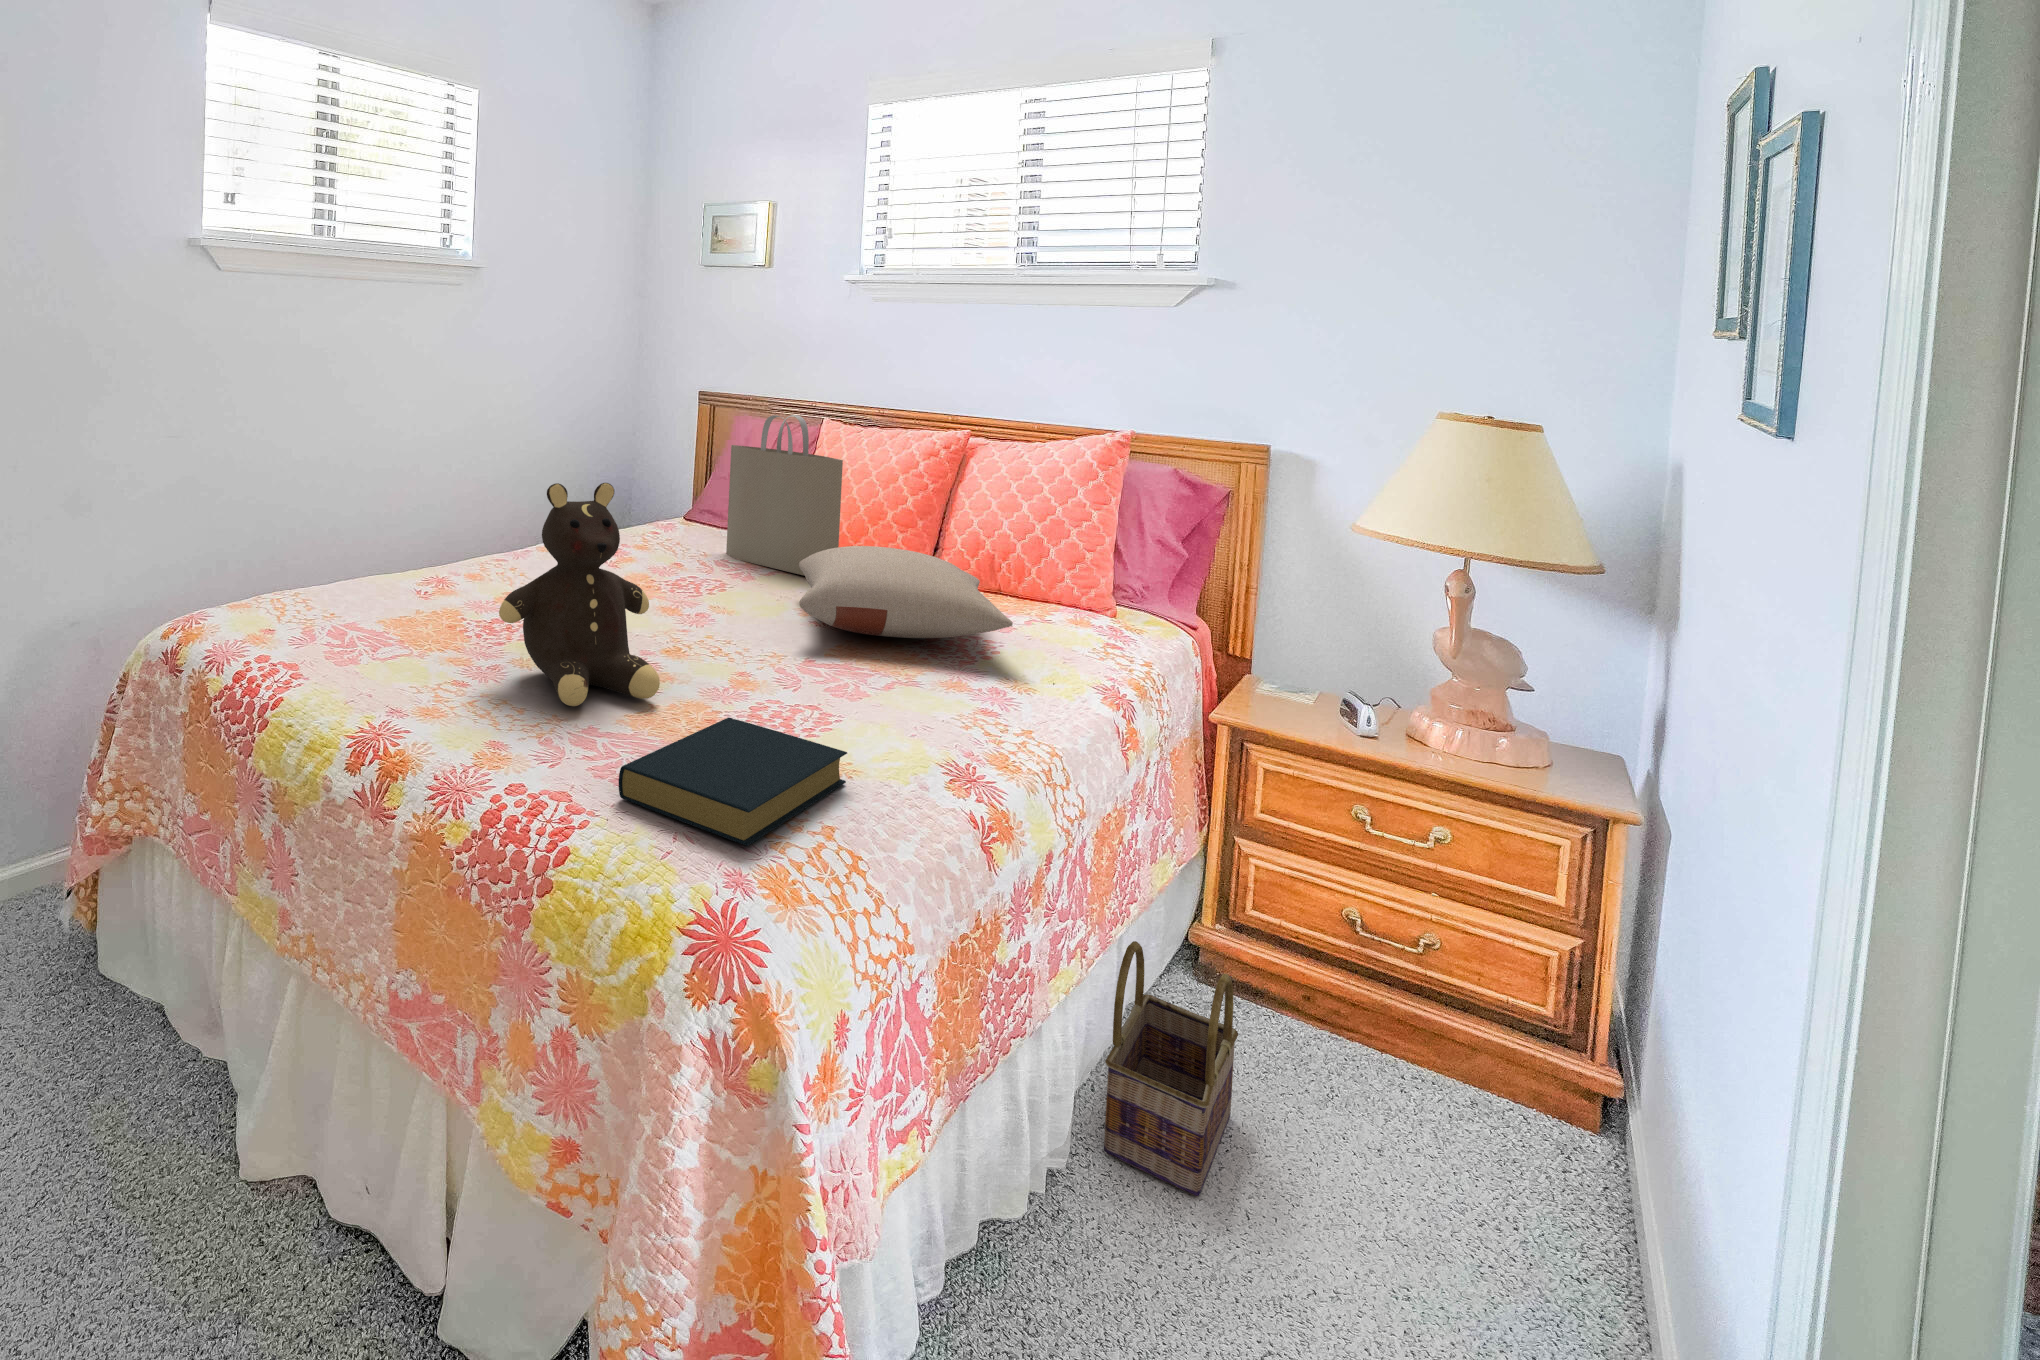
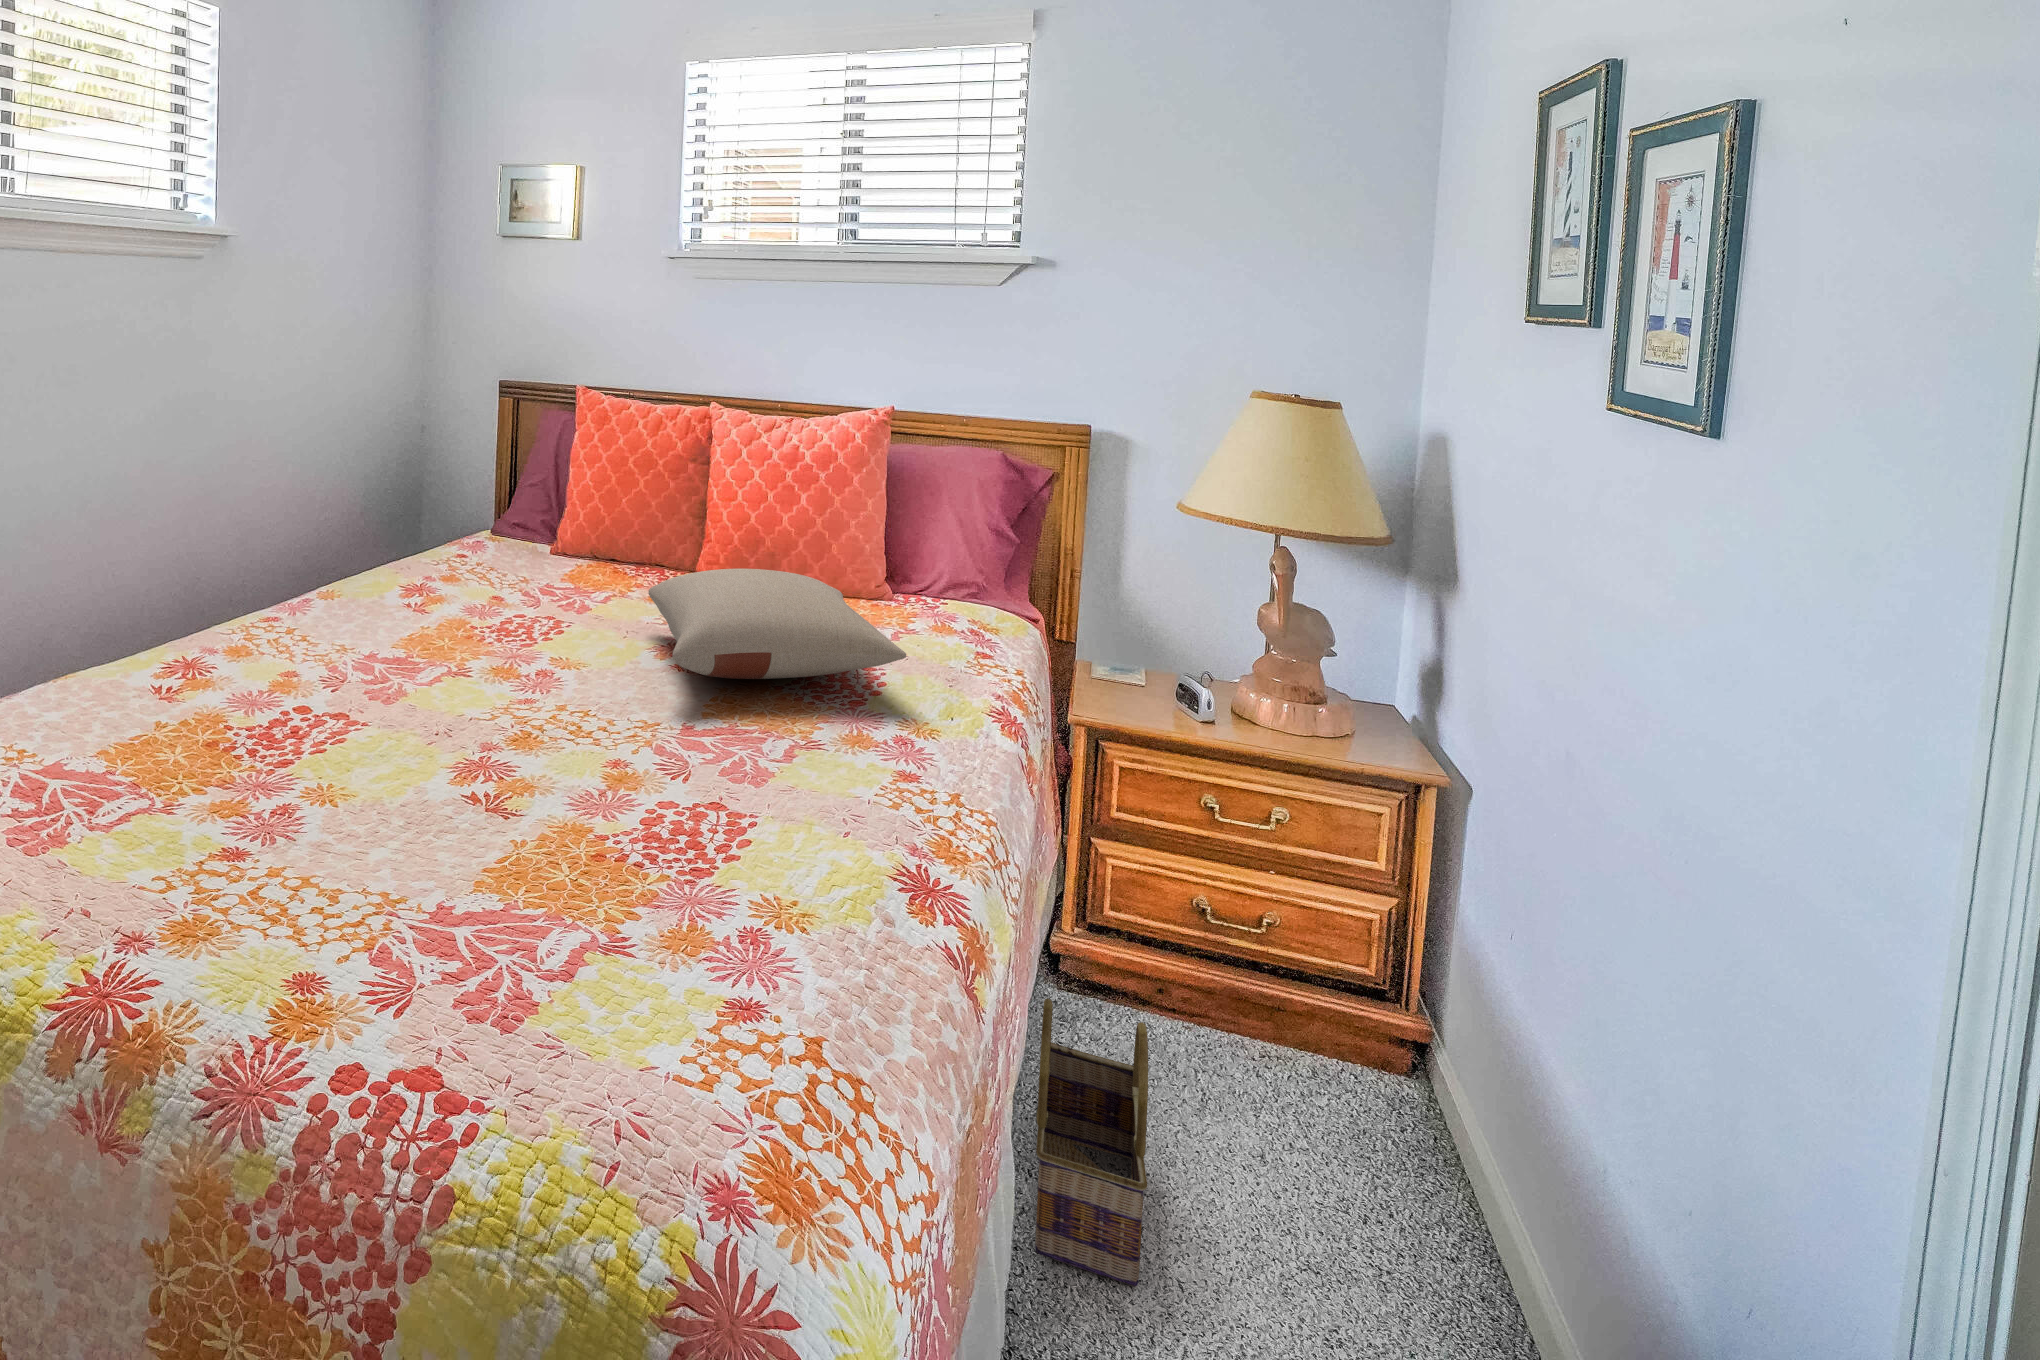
tote bag: present [726,415,843,575] -> none [550,412,686,600]
teddy bear: present [499,483,660,706] -> none [294,541,529,874]
hardback book: present [619,717,847,846] -> none [513,864,805,1122]

